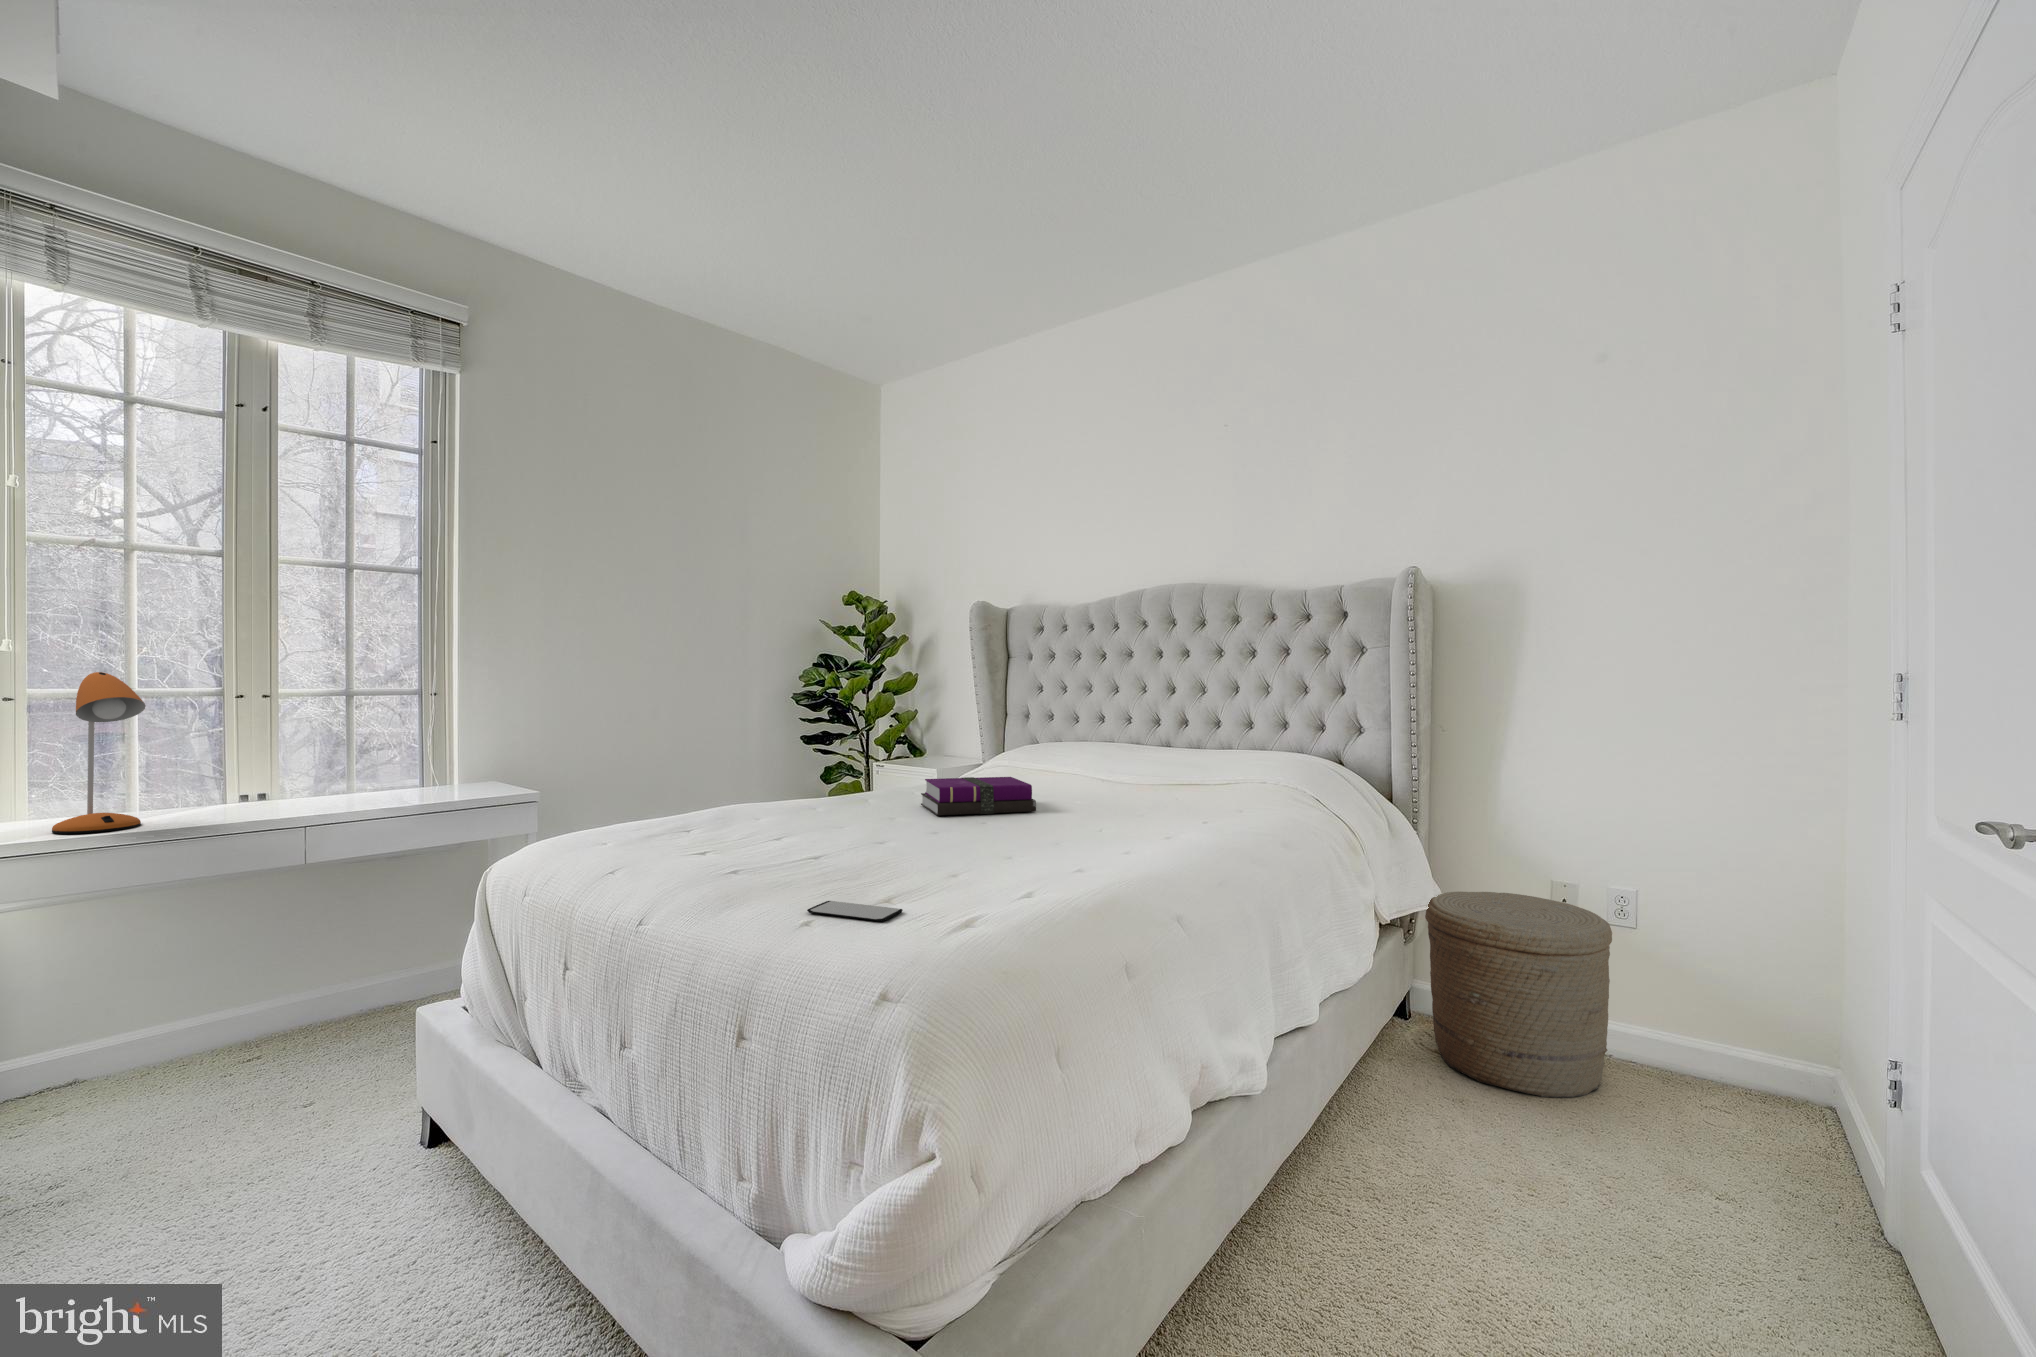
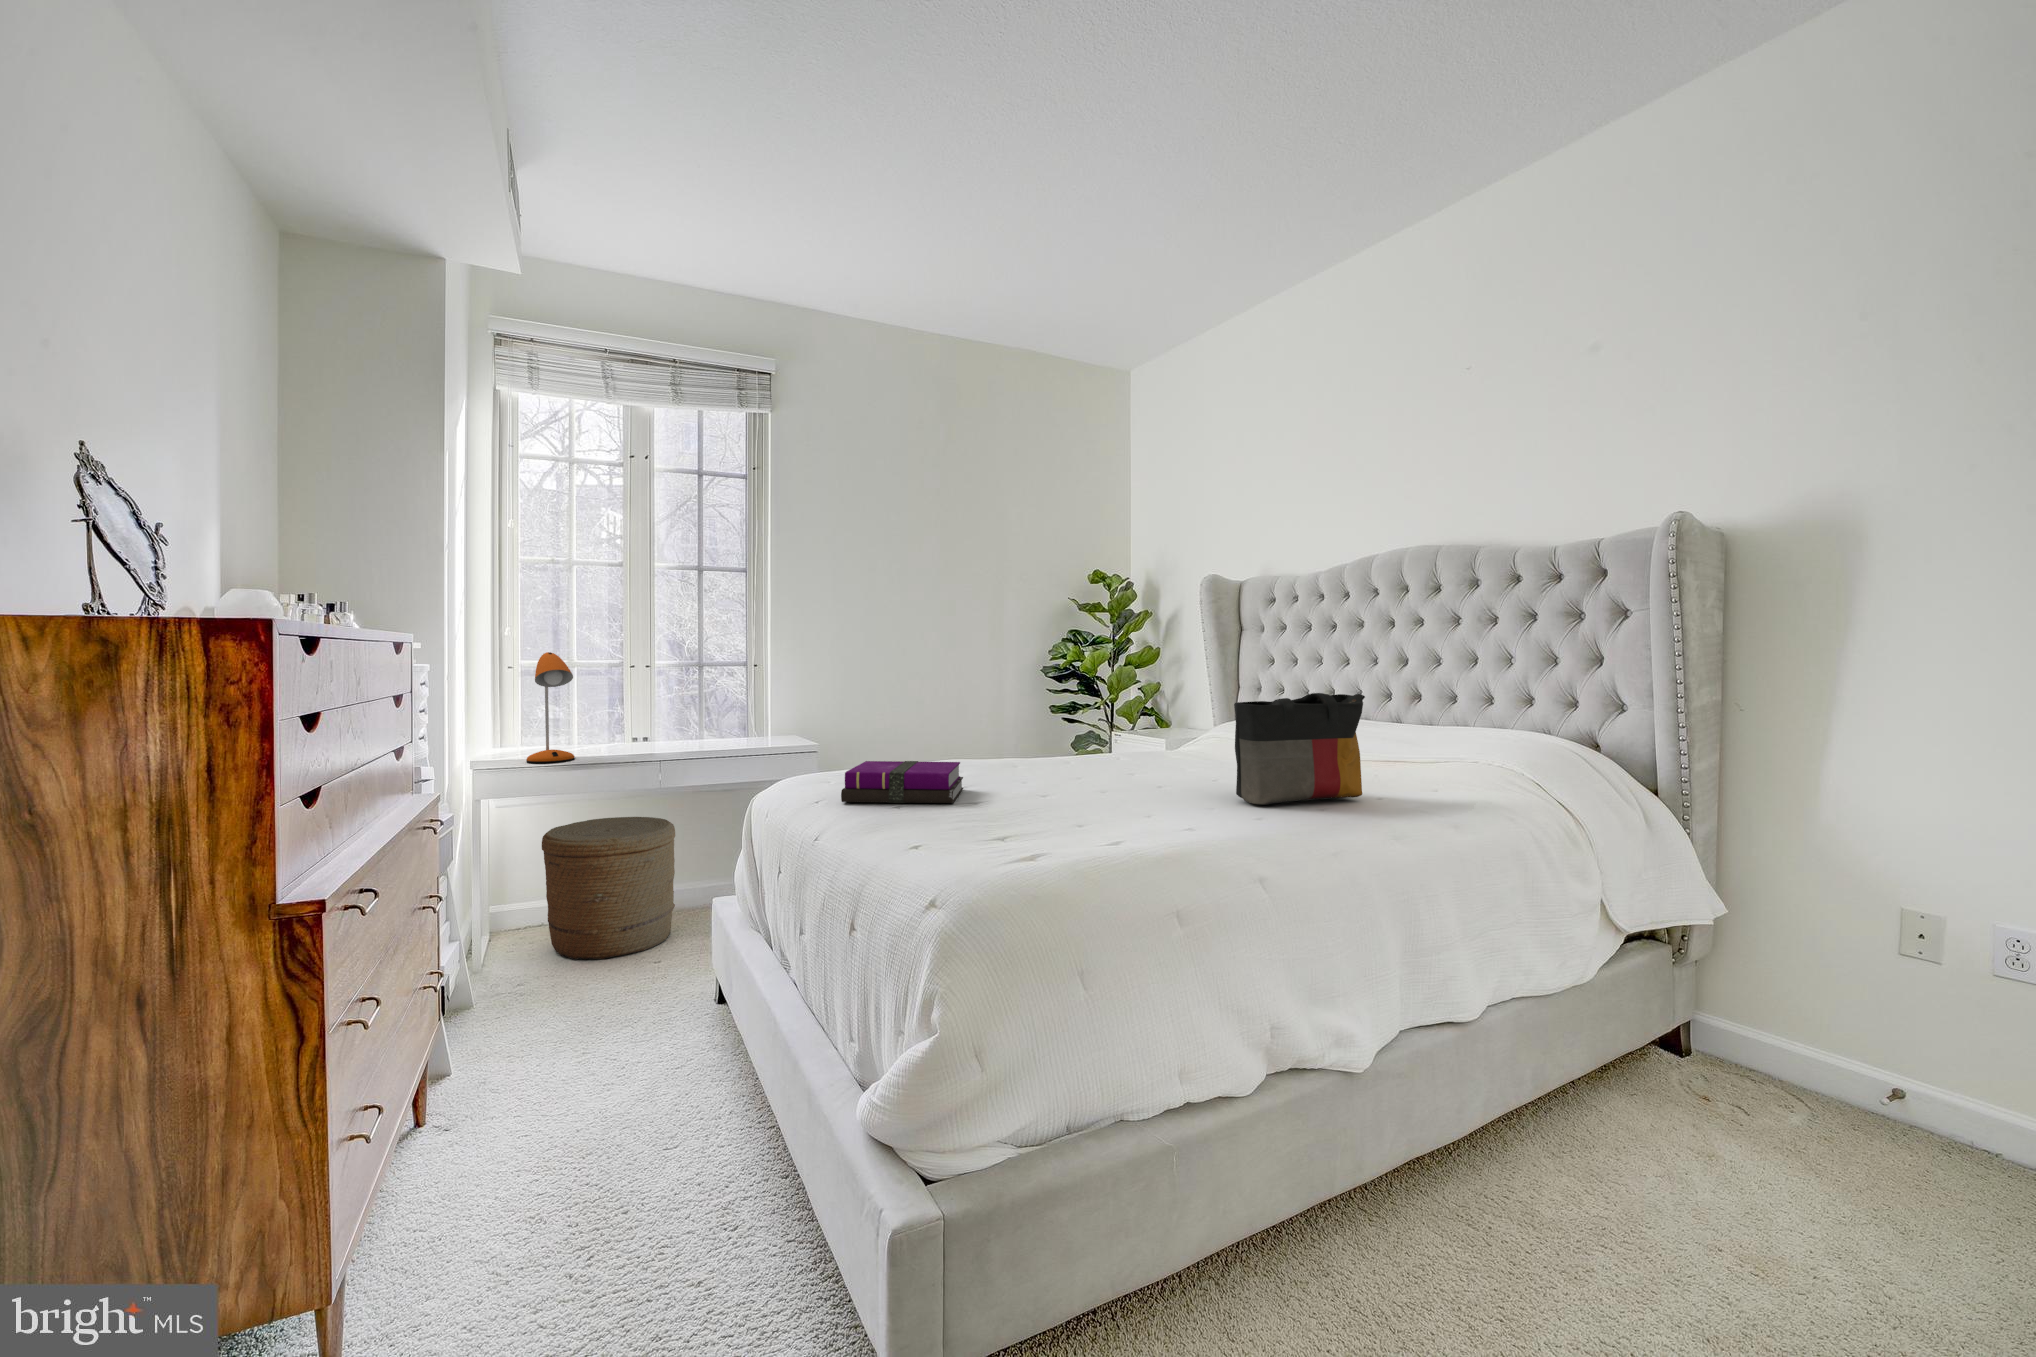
tote bag: none [1065,720,1181,832] -> present [1234,693,1365,805]
notebook: present [921,777,1036,815] -> present [841,761,963,803]
woven basket: present [1425,892,1612,1098] -> present [542,817,675,960]
smartphone: present [807,901,903,921] -> none [937,847,1014,868]

